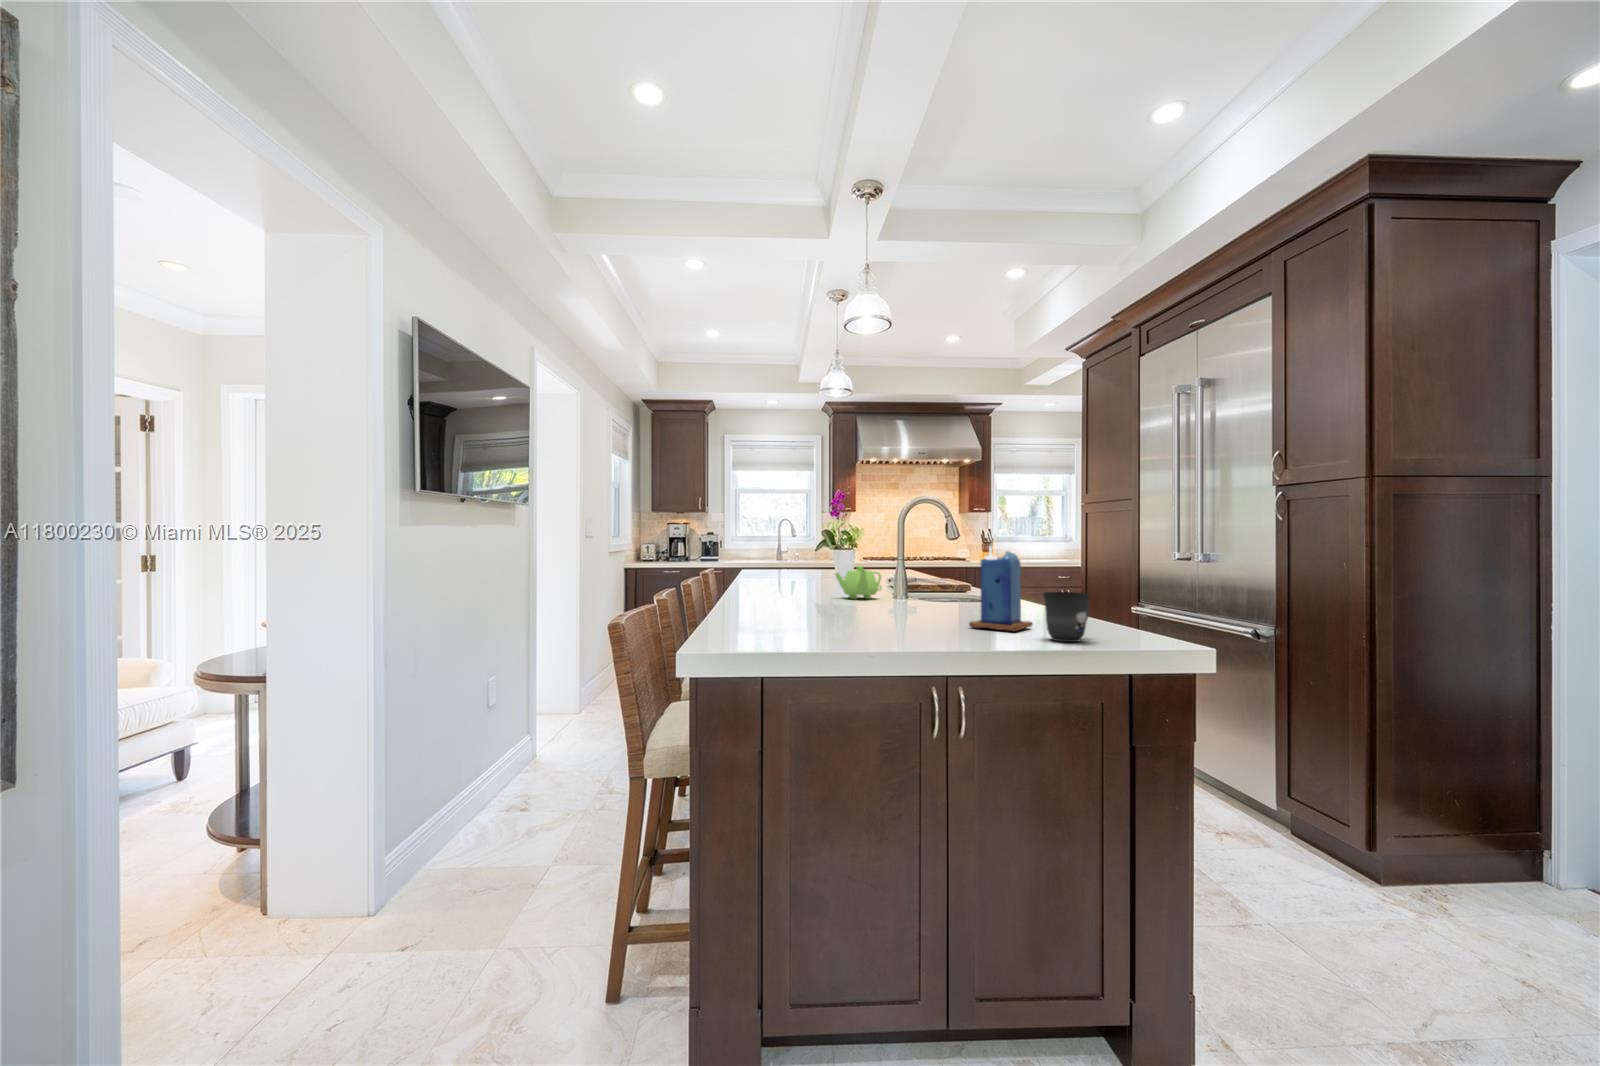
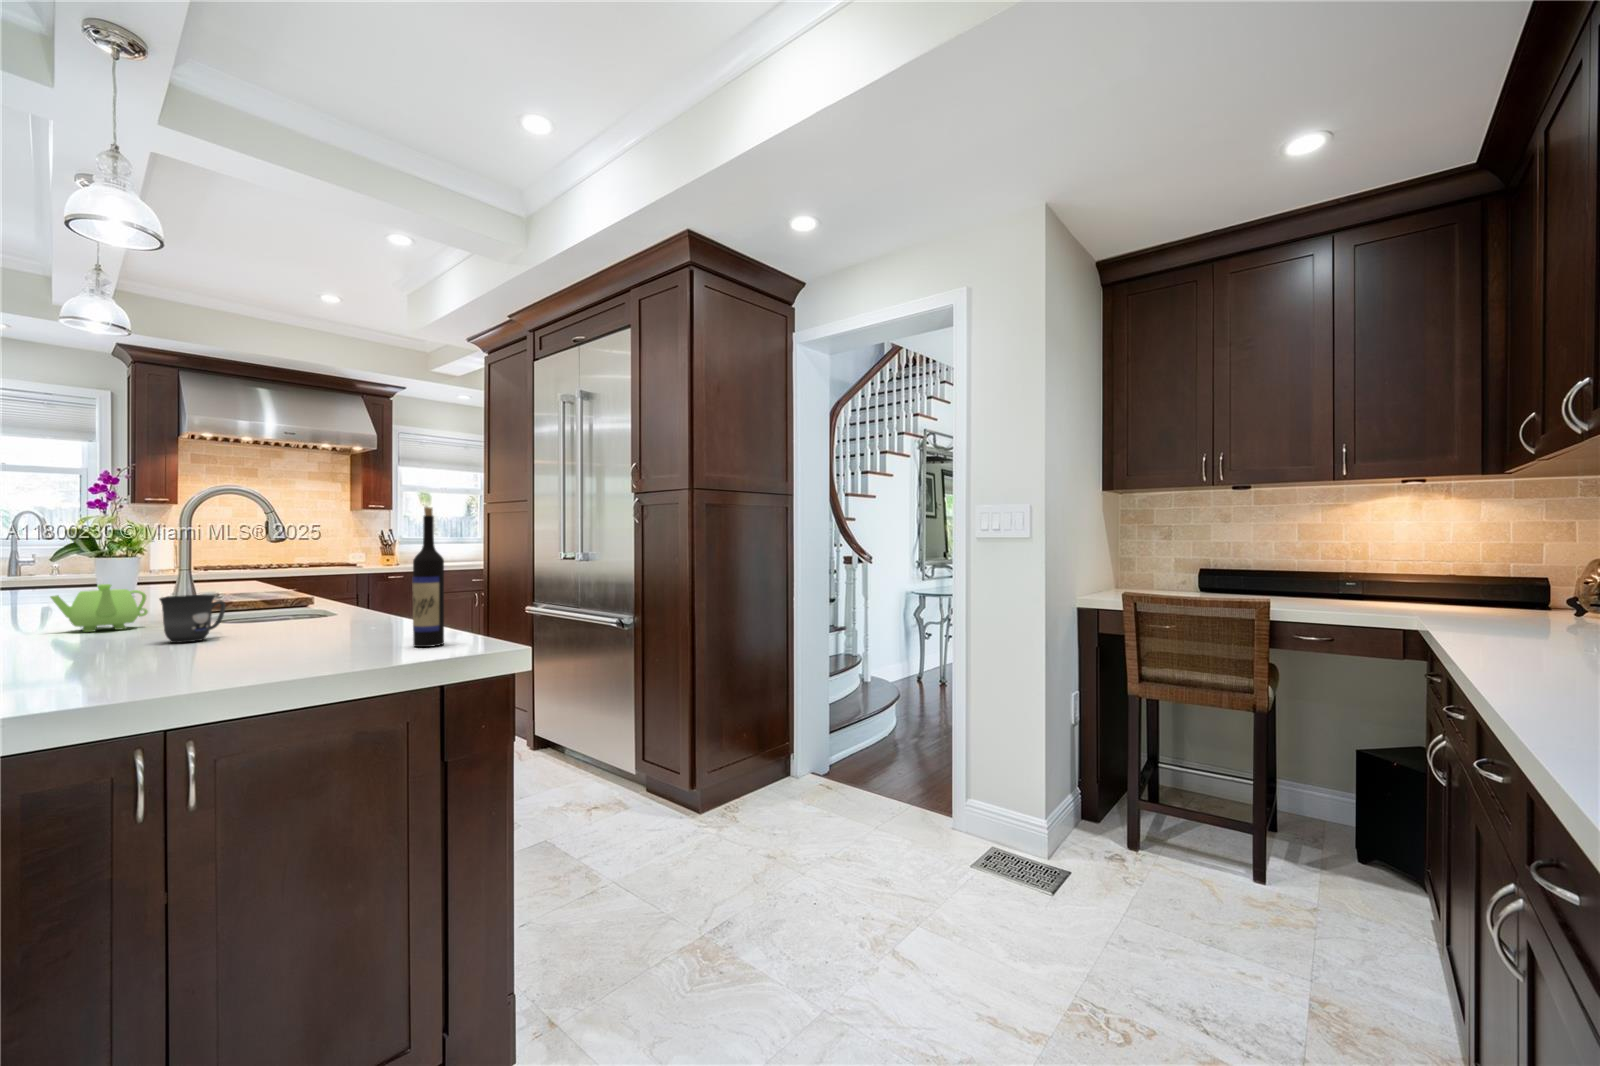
wine bottle: none [1098,504,1126,635] -> present [413,507,444,647]
candle: present [969,546,1032,631] -> none [239,554,335,657]
mug: present [1043,592,1089,642] -> present [159,595,225,643]

